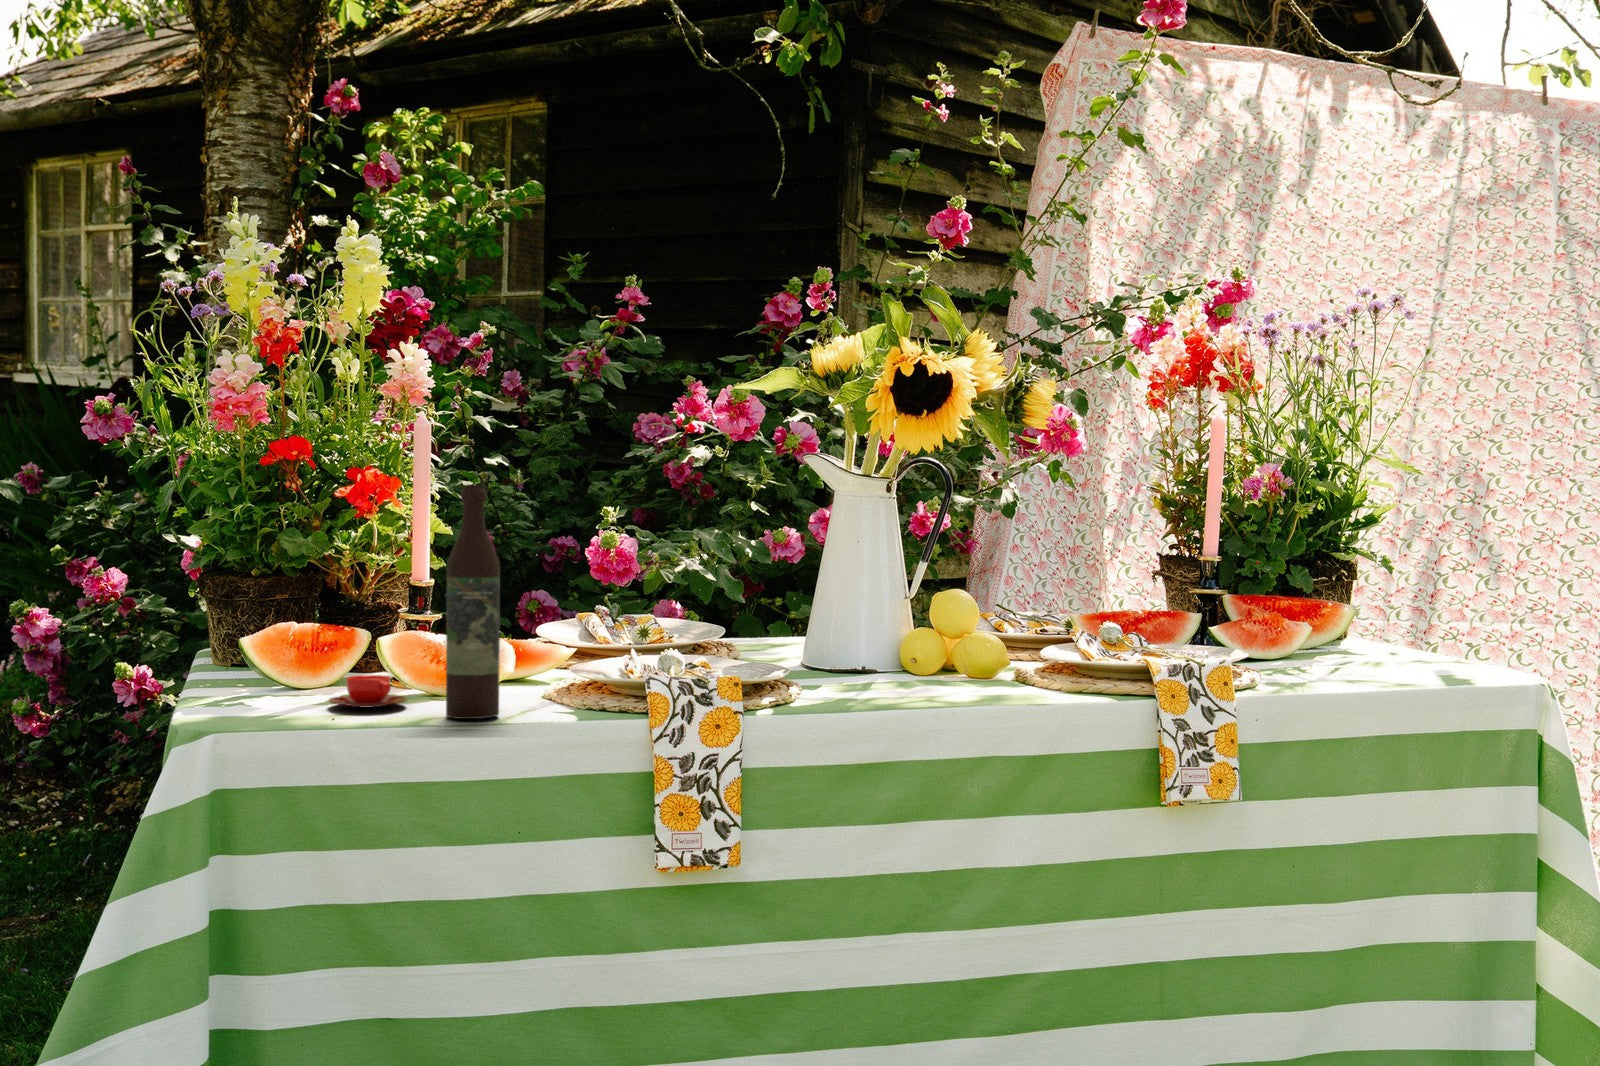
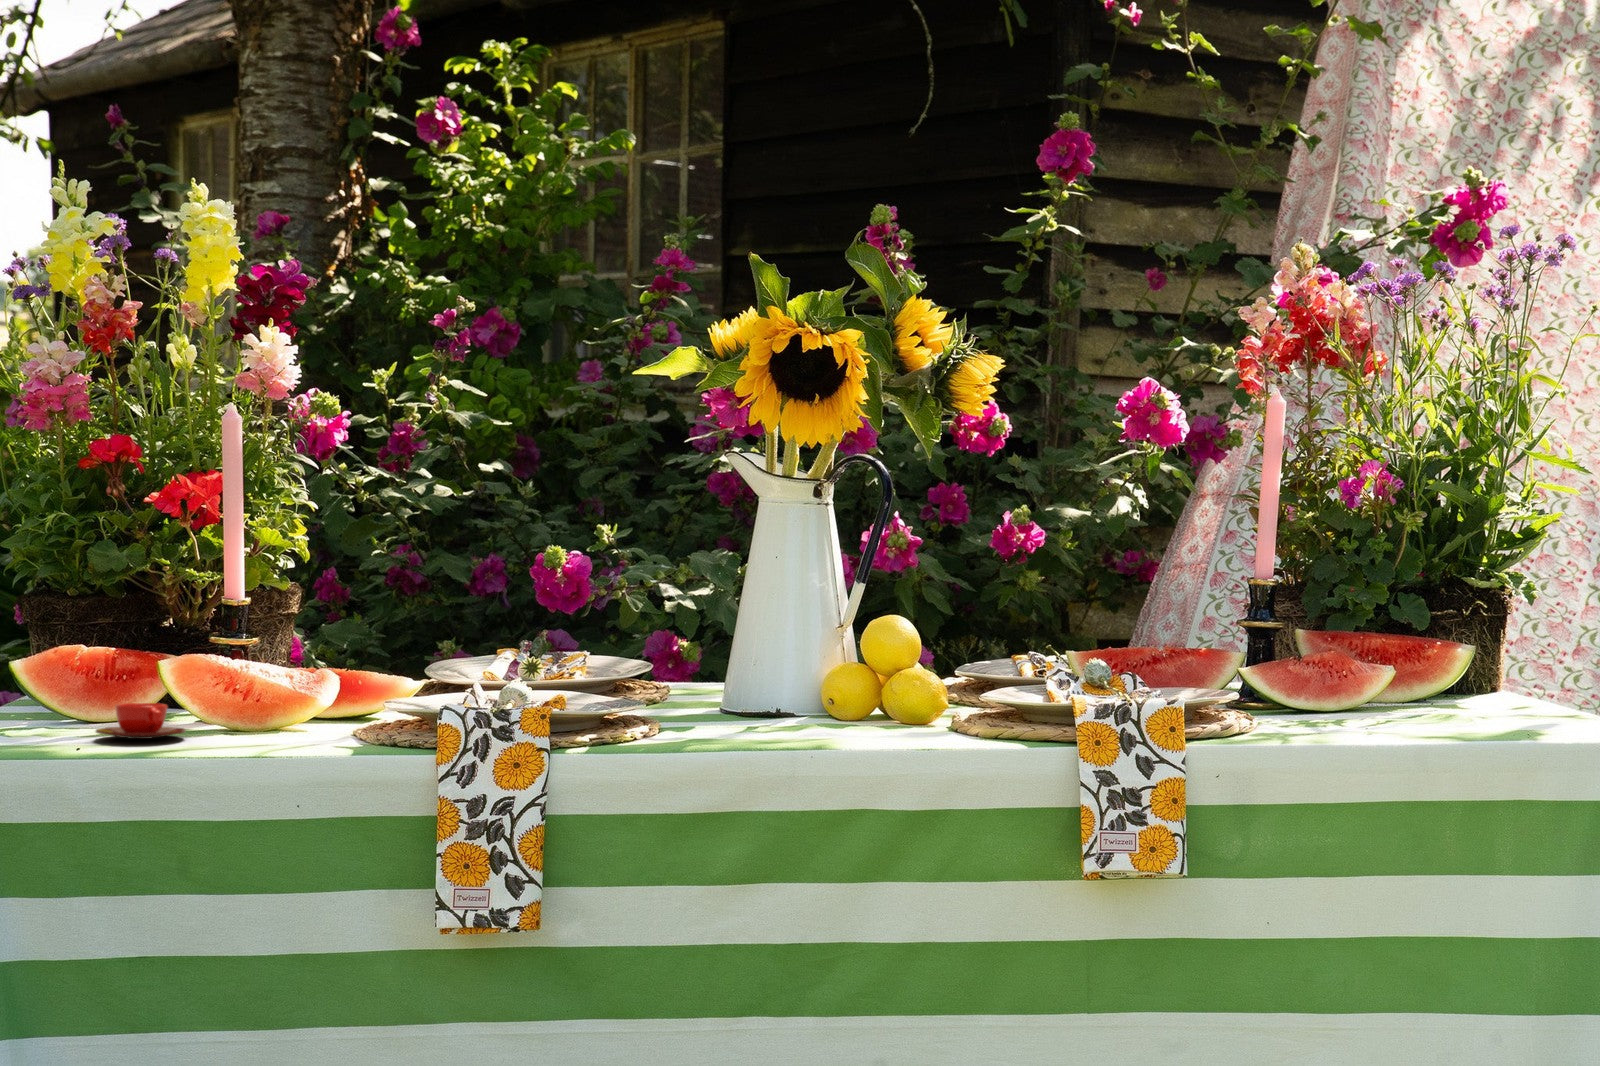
wine bottle: present [446,485,500,719] -> none [215,484,279,752]

